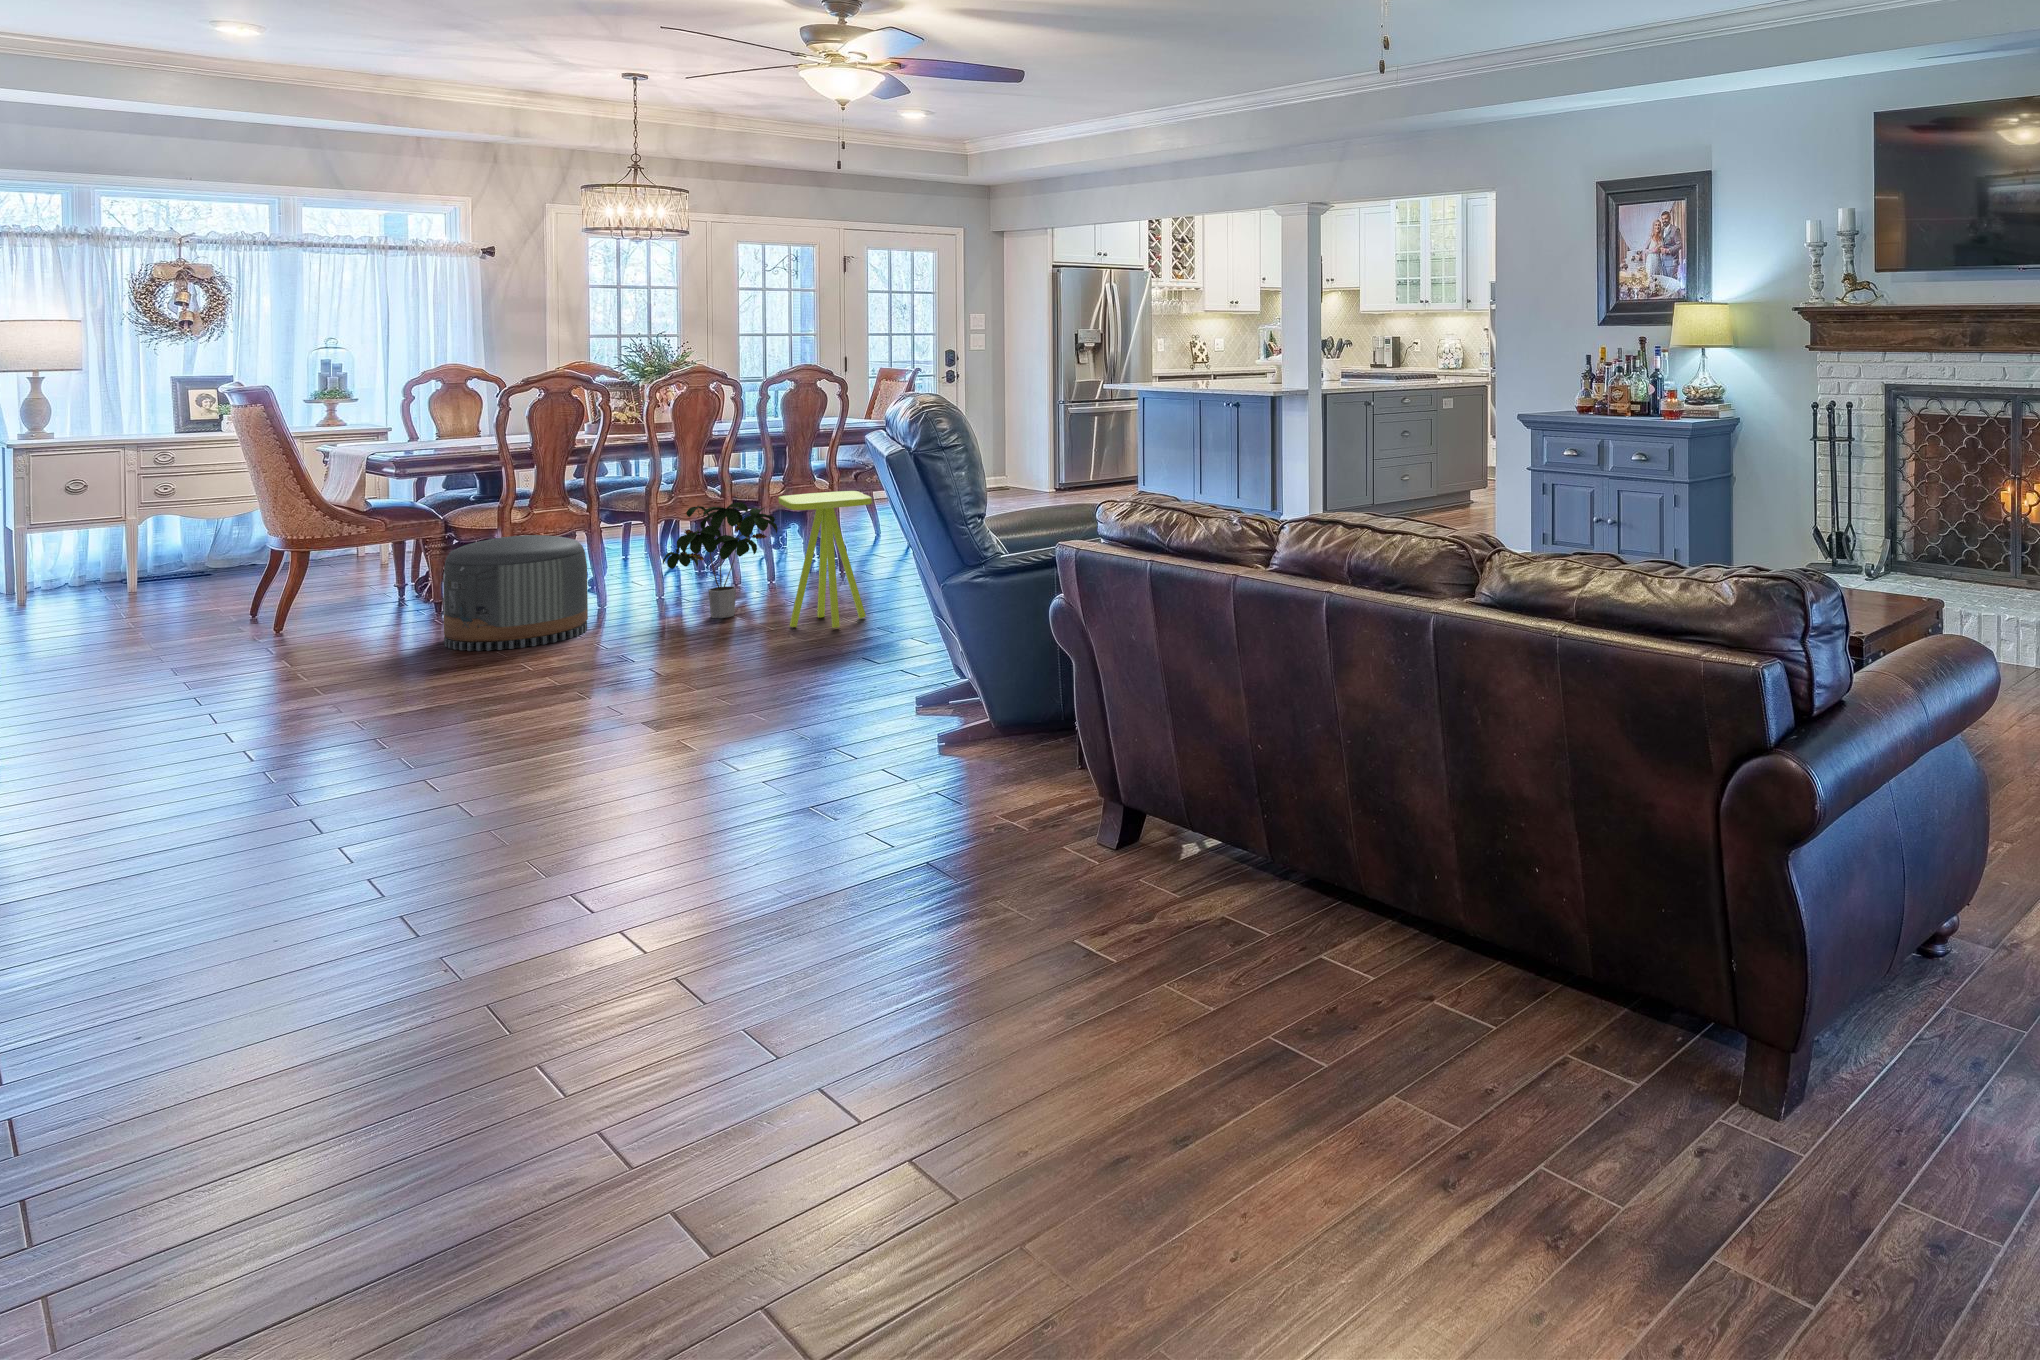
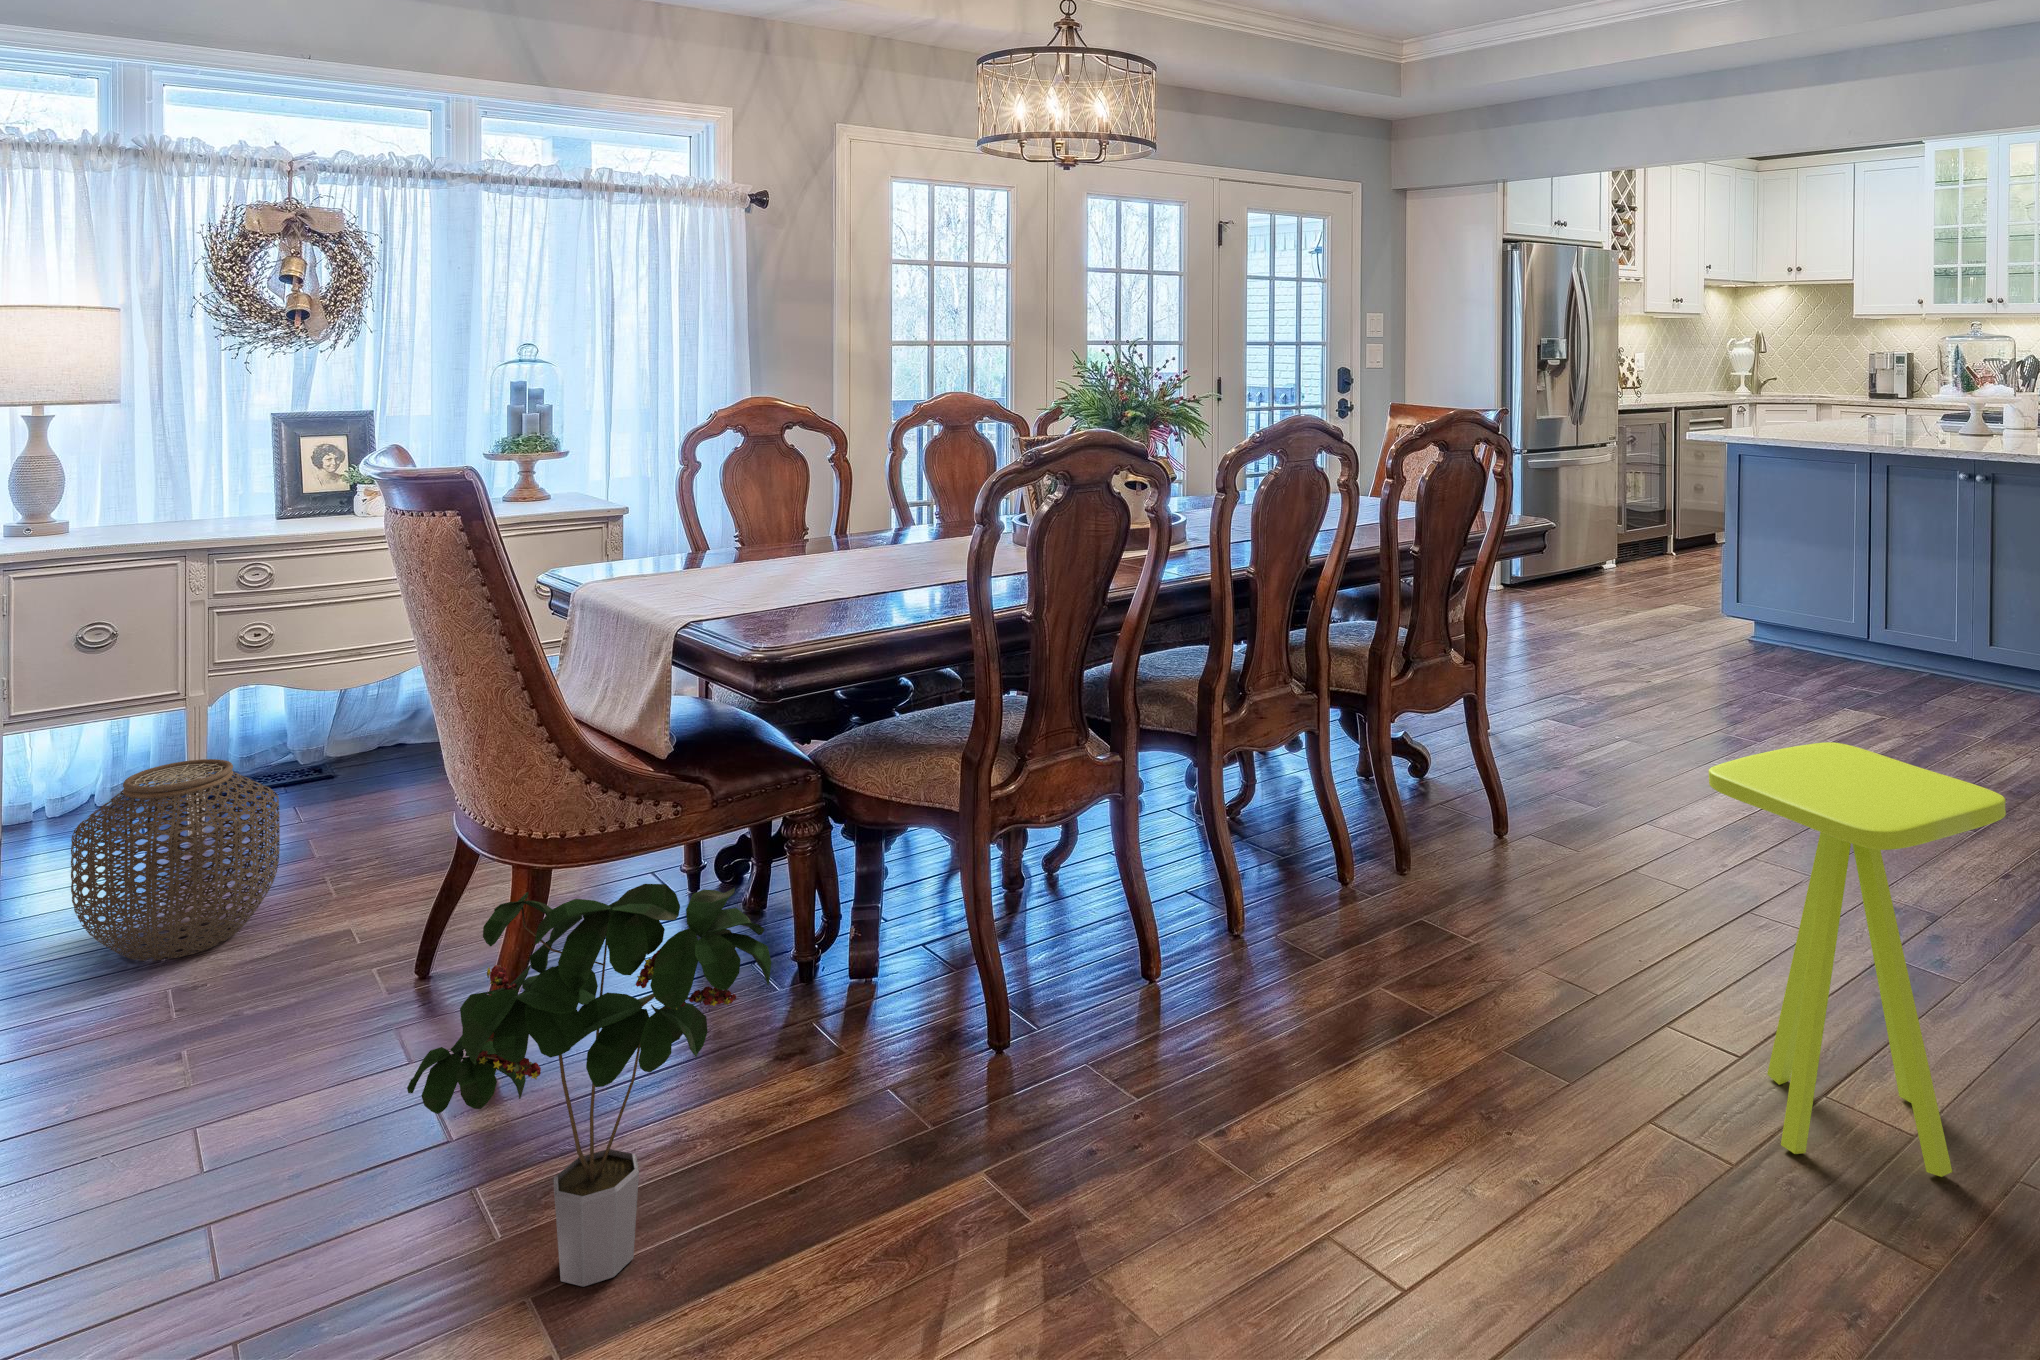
potted plant: present [663,502,778,618] -> present [407,884,771,1287]
woven basket: none [81,534,183,618] -> present [71,759,280,961]
pouf: present [443,535,588,651] -> none [916,853,1246,1271]

